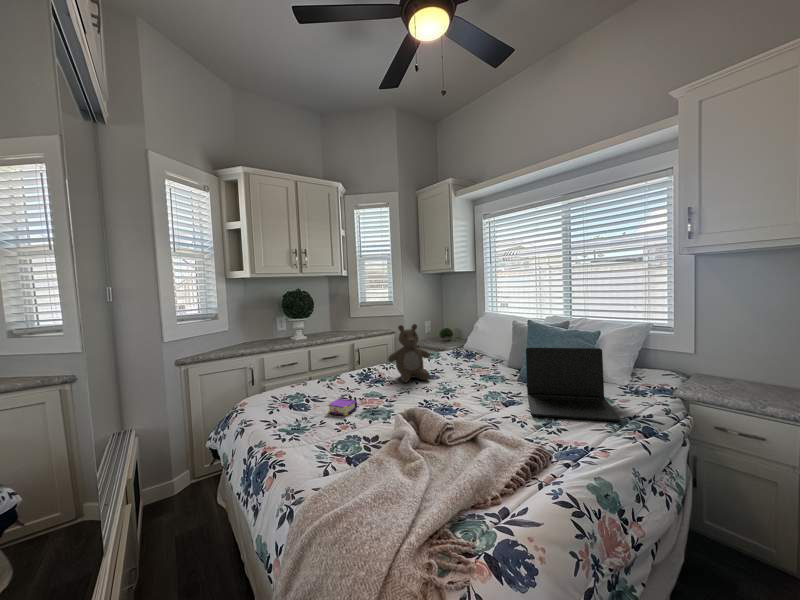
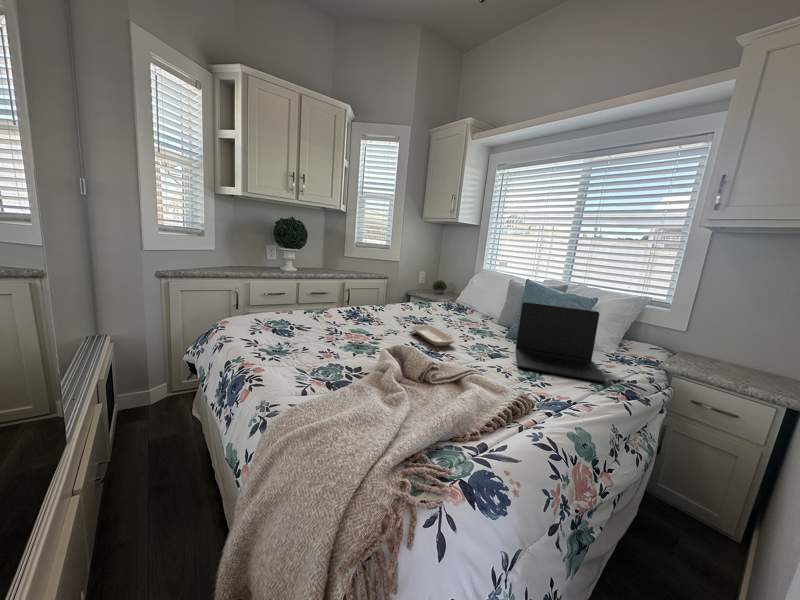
teddy bear: present [388,324,430,382] -> none [378,266,422,324]
tray: none [422,380,467,402] -> present [411,325,455,346]
book: present [327,399,357,416] -> none [300,328,352,349]

